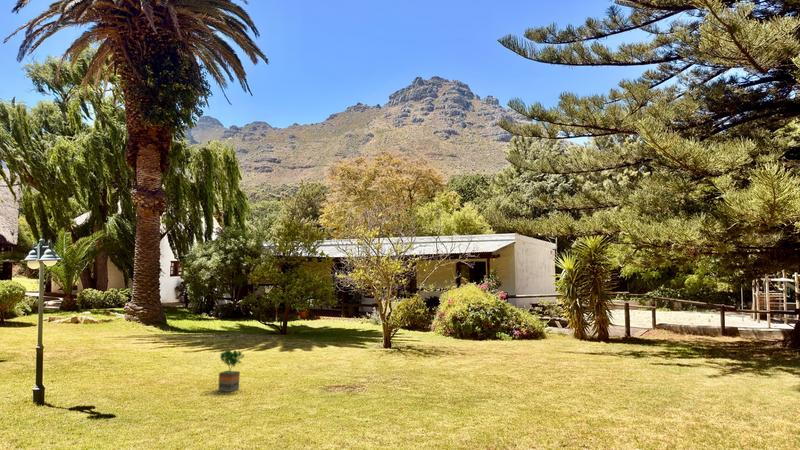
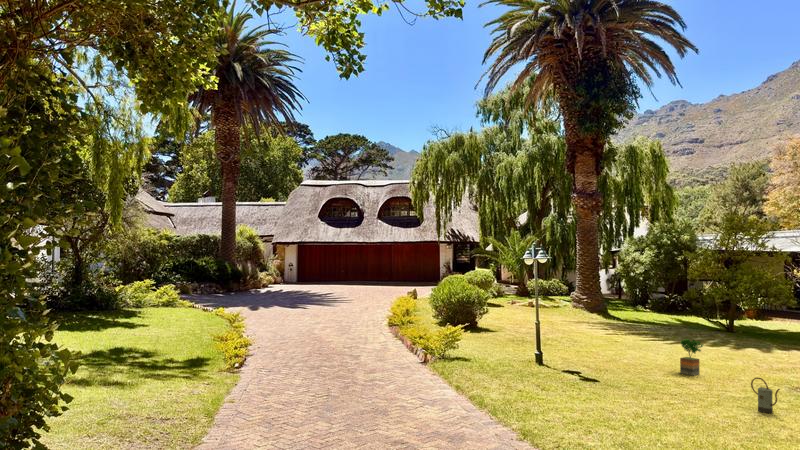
watering can: none [282,390,309,430] -> present [751,377,780,413]

